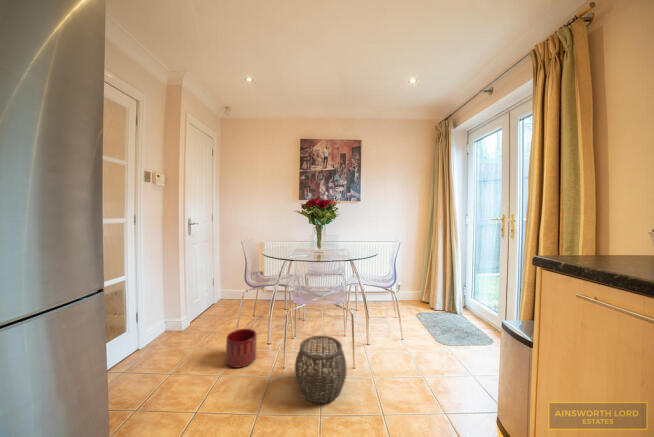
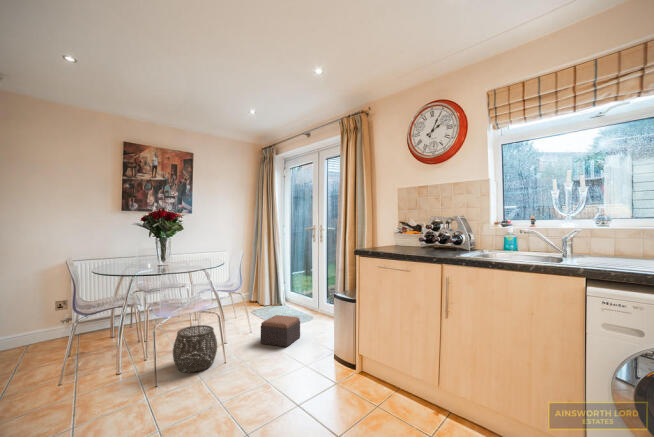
planter: present [226,329,257,368] -> none [80,344,116,381]
footstool: none [413,341,479,406] -> present [261,315,300,347]

